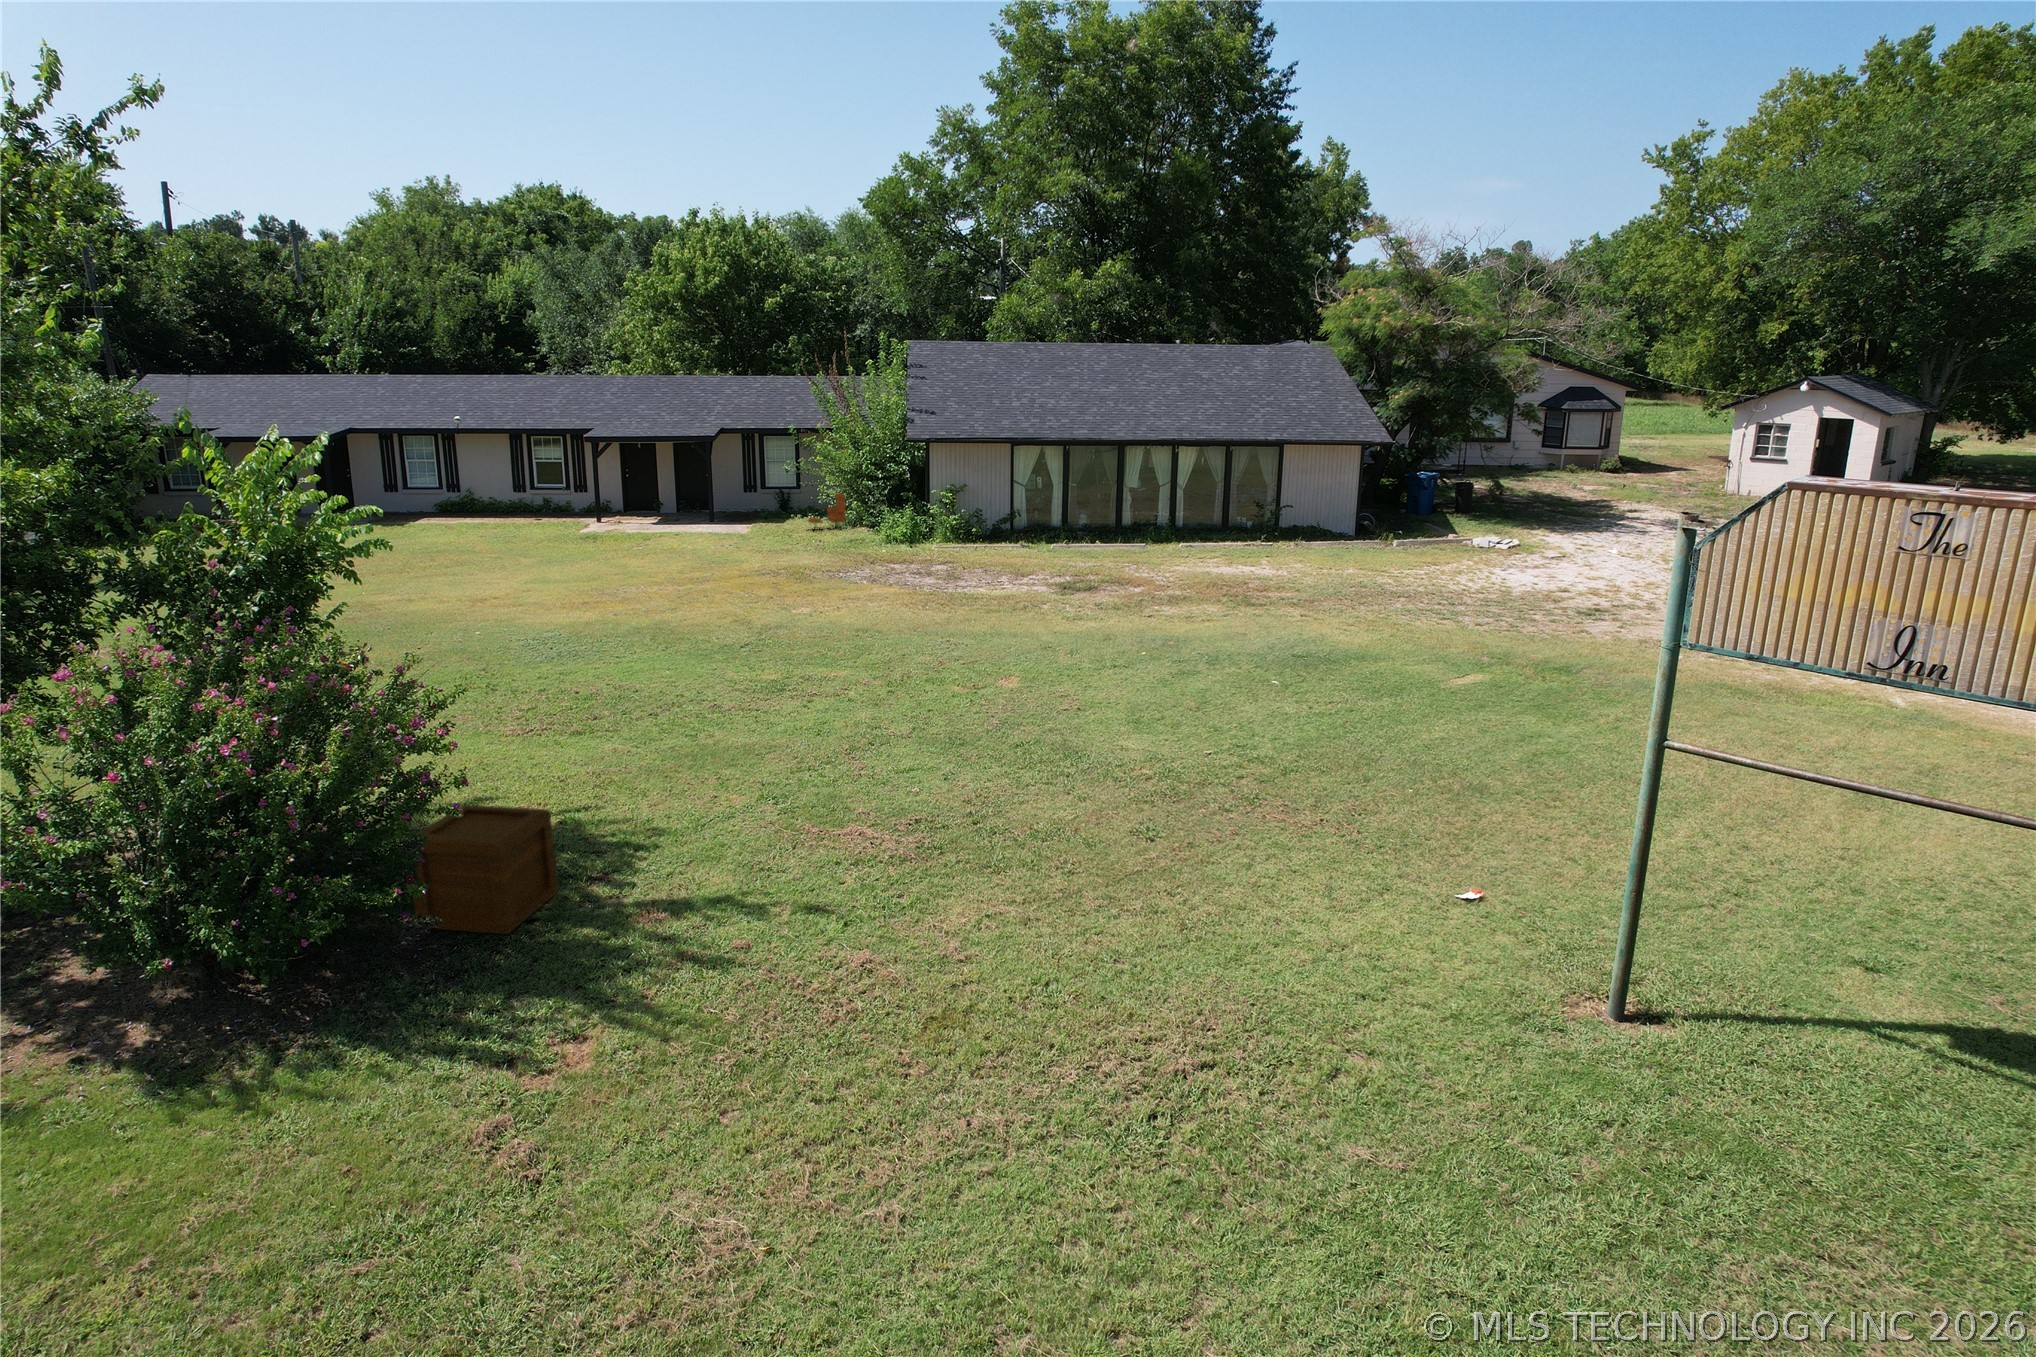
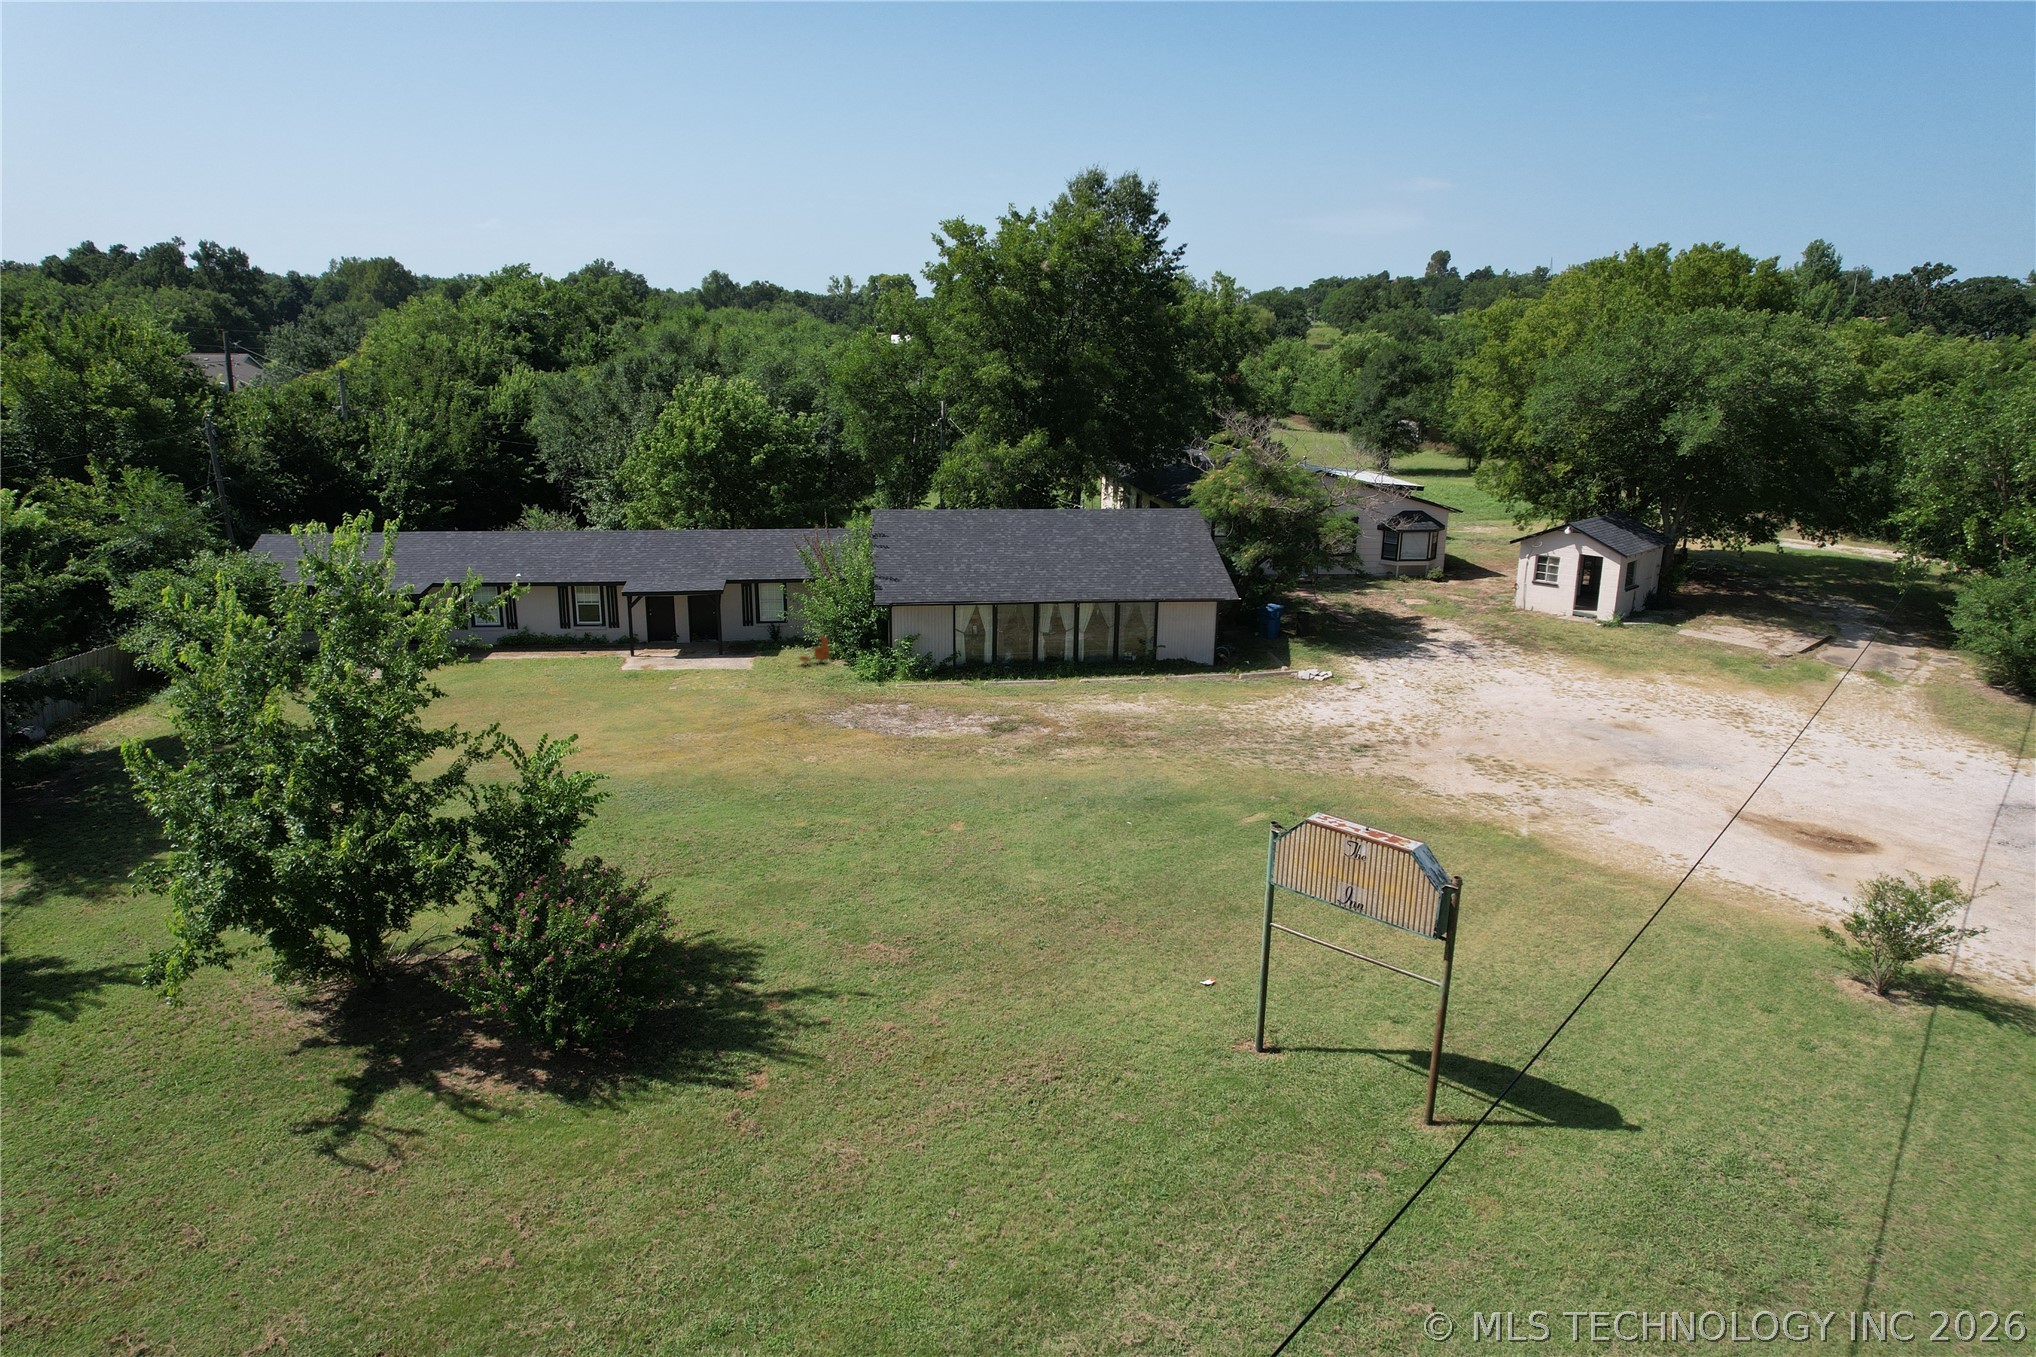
wooden crate: present [413,805,558,934] -> none [649,947,719,1019]

